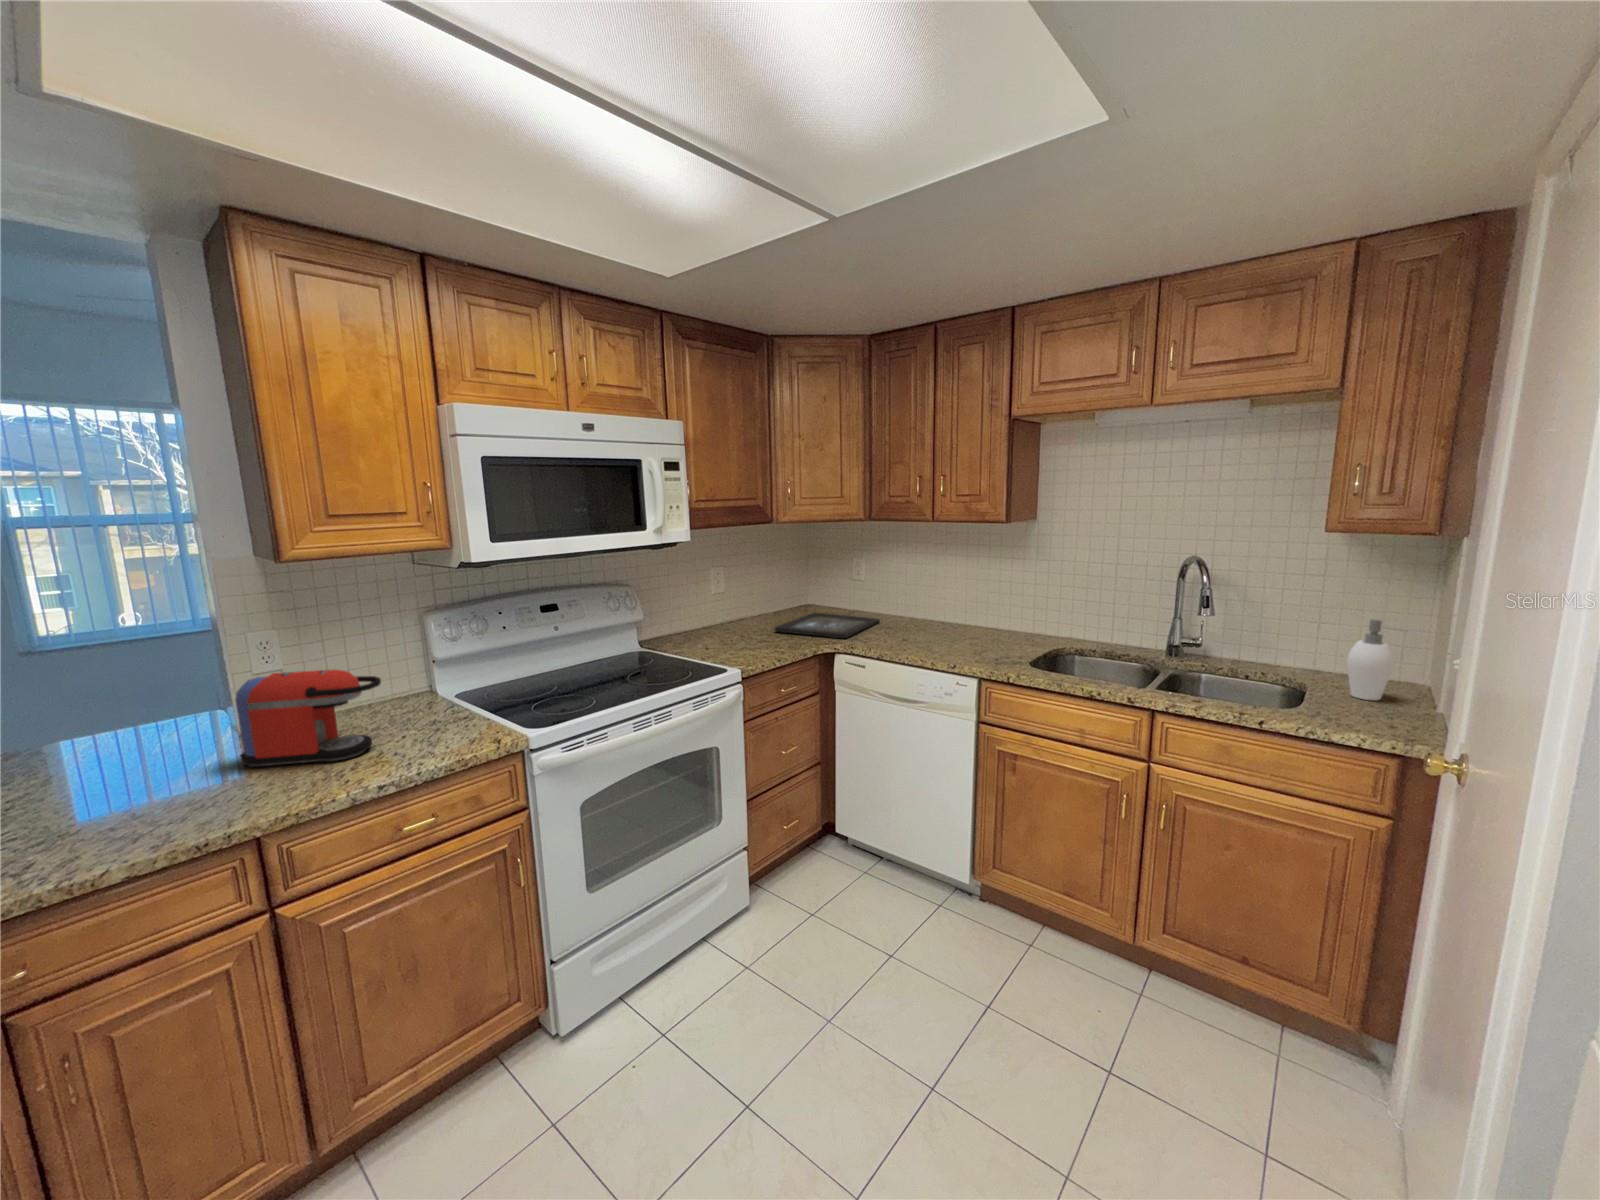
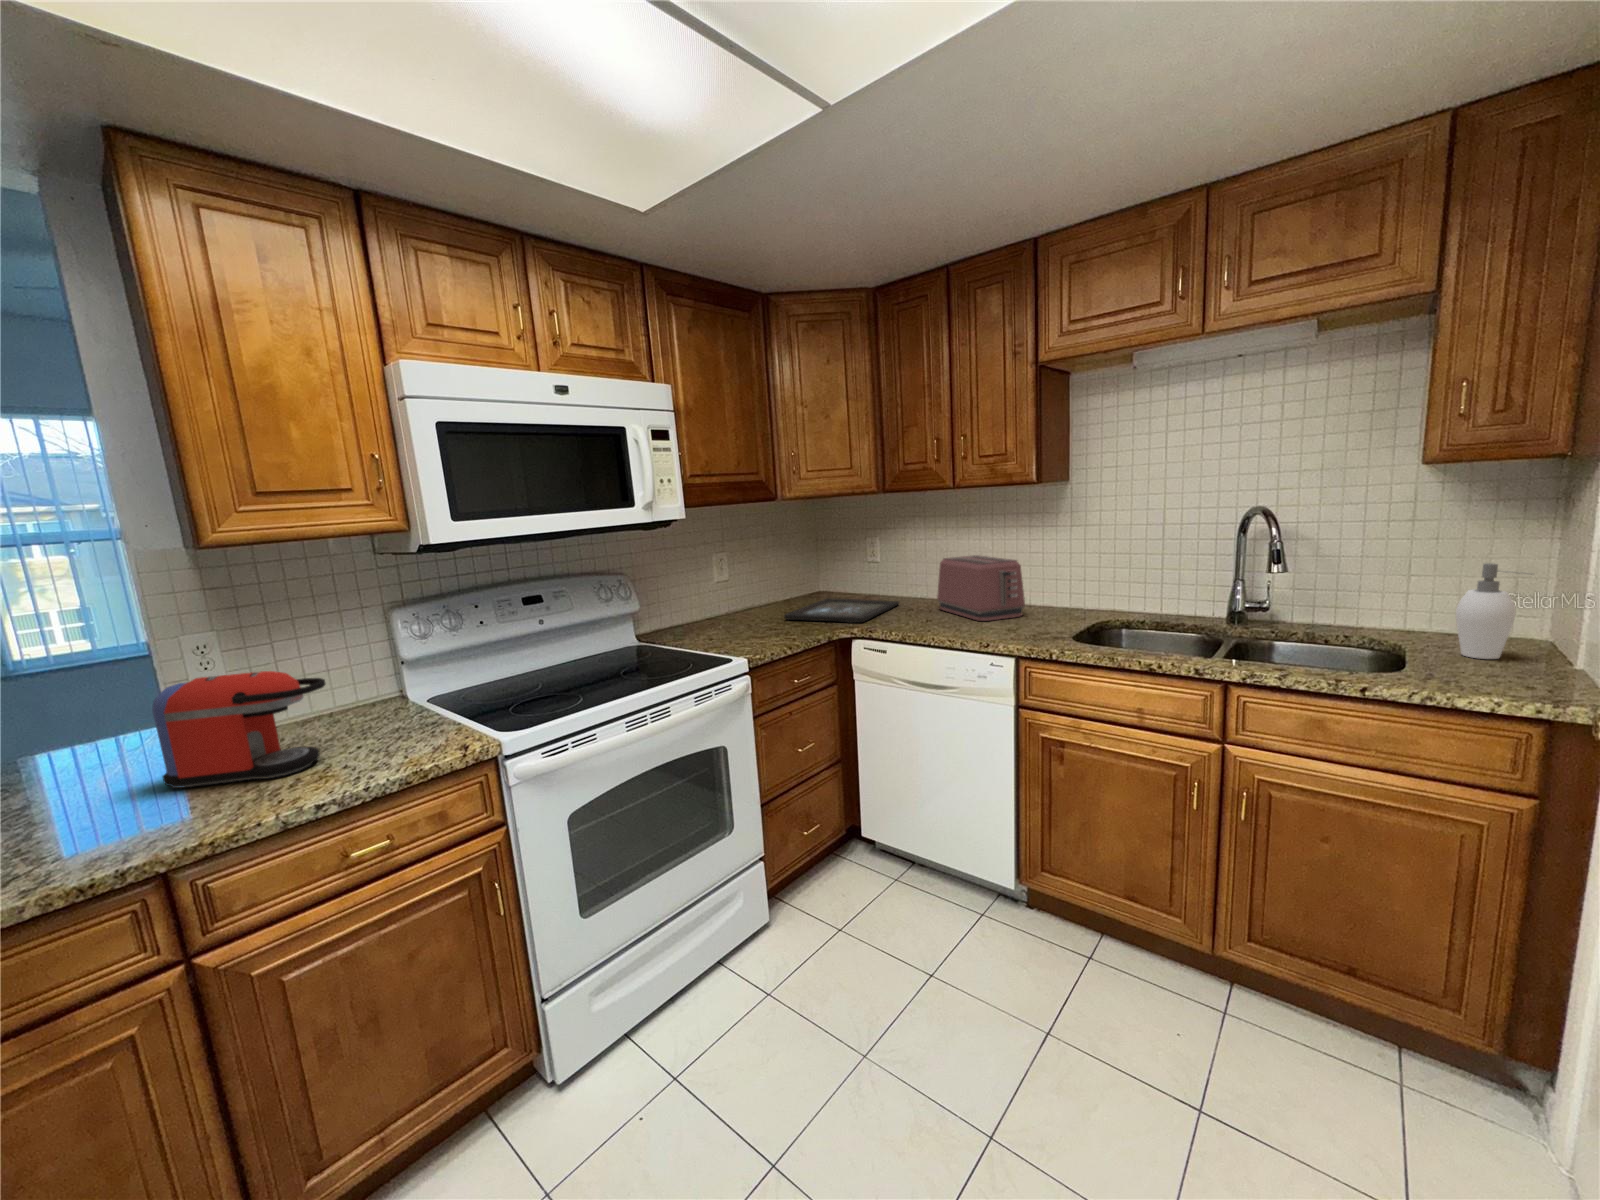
toaster: none [914,581,992,643] -> present [937,555,1025,621]

